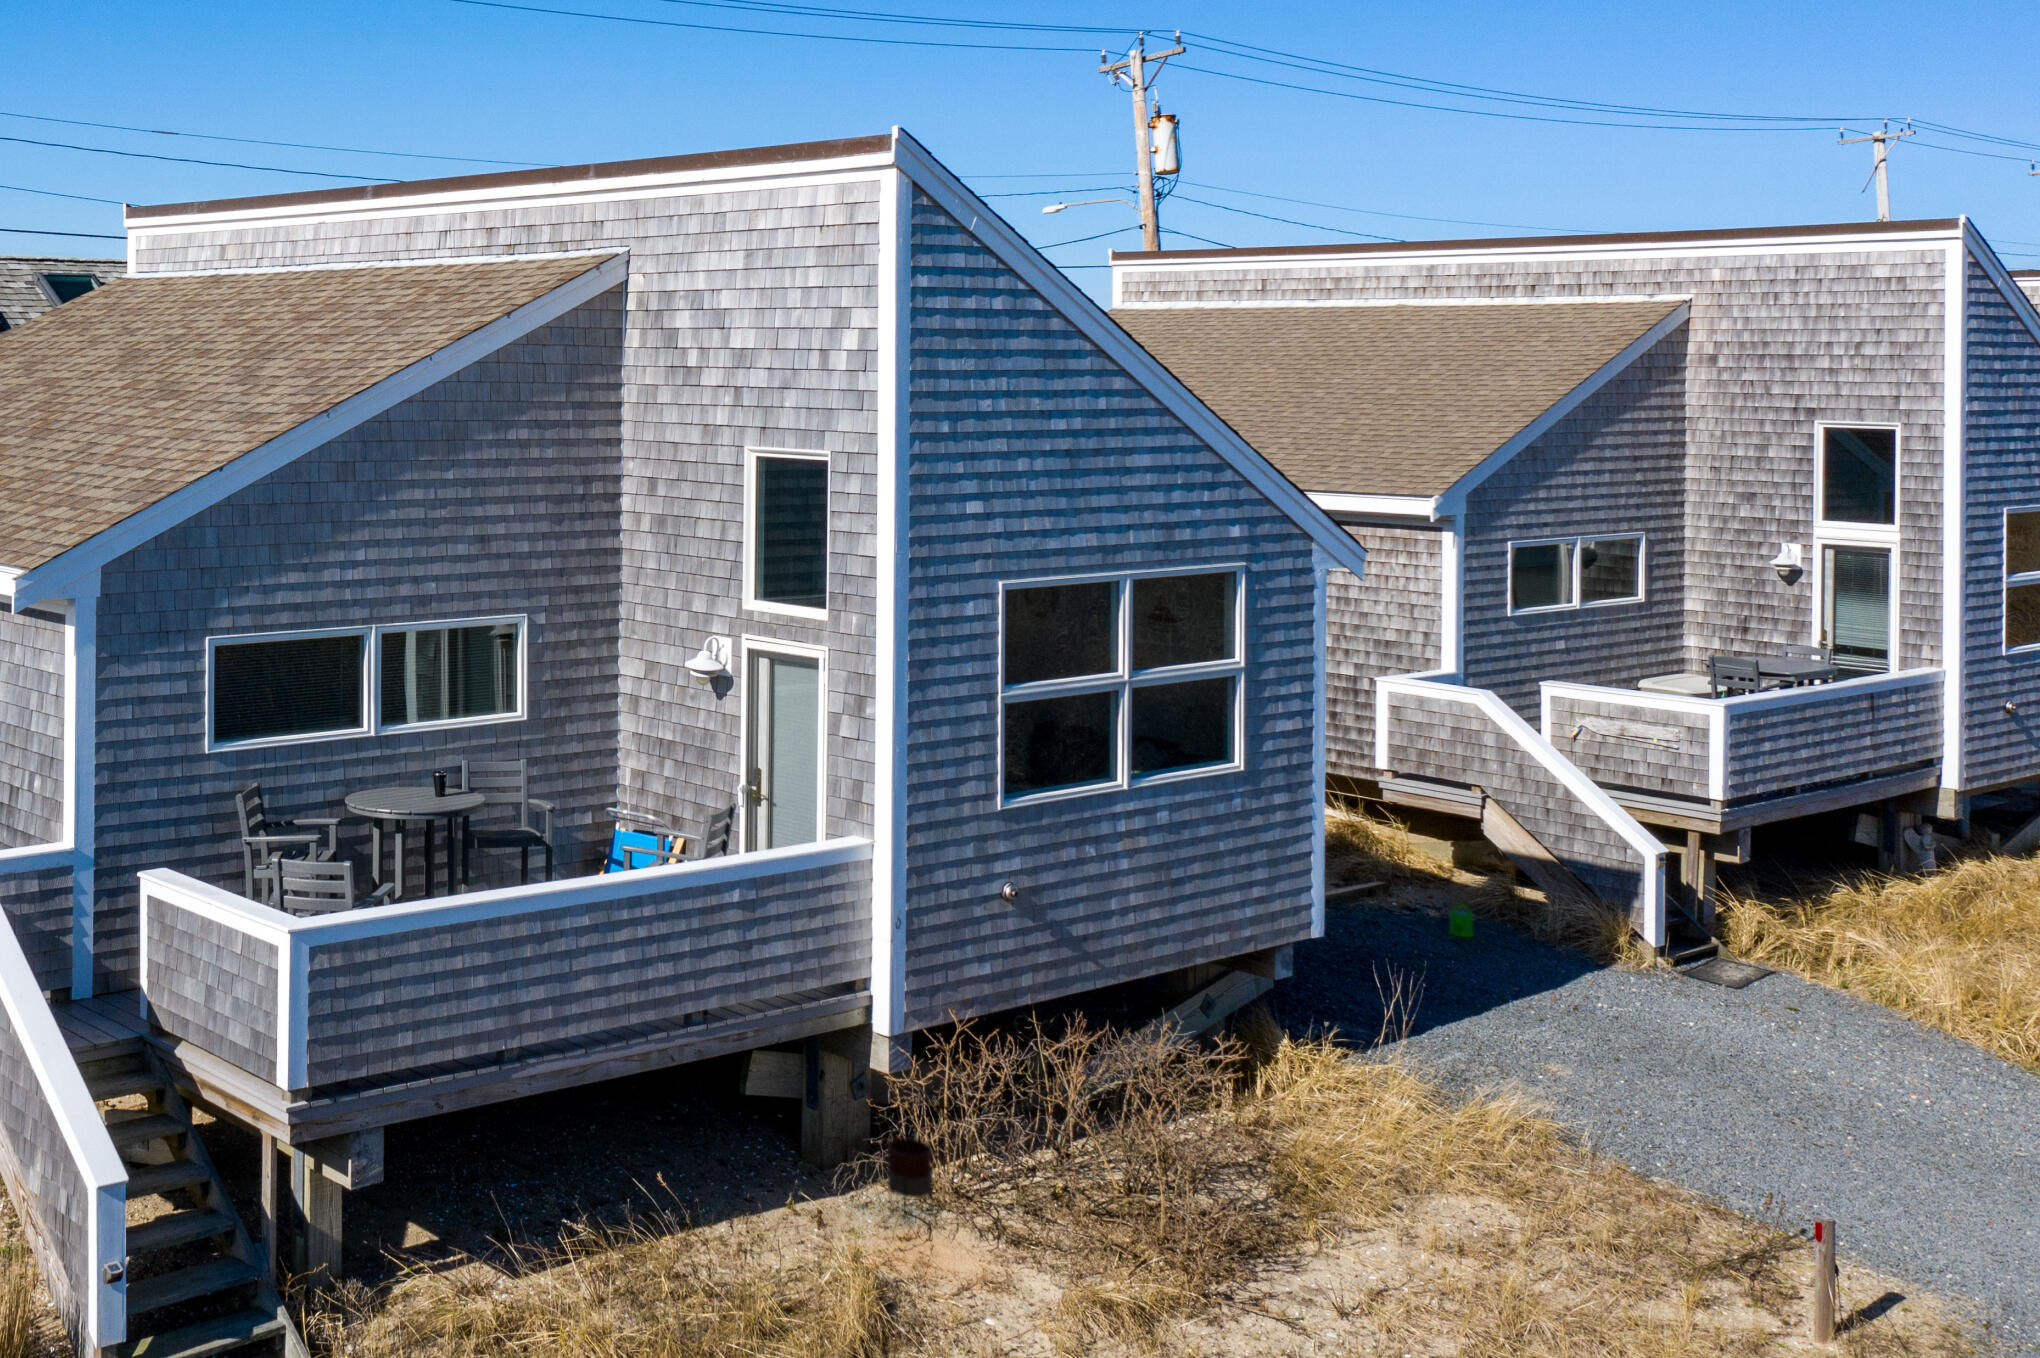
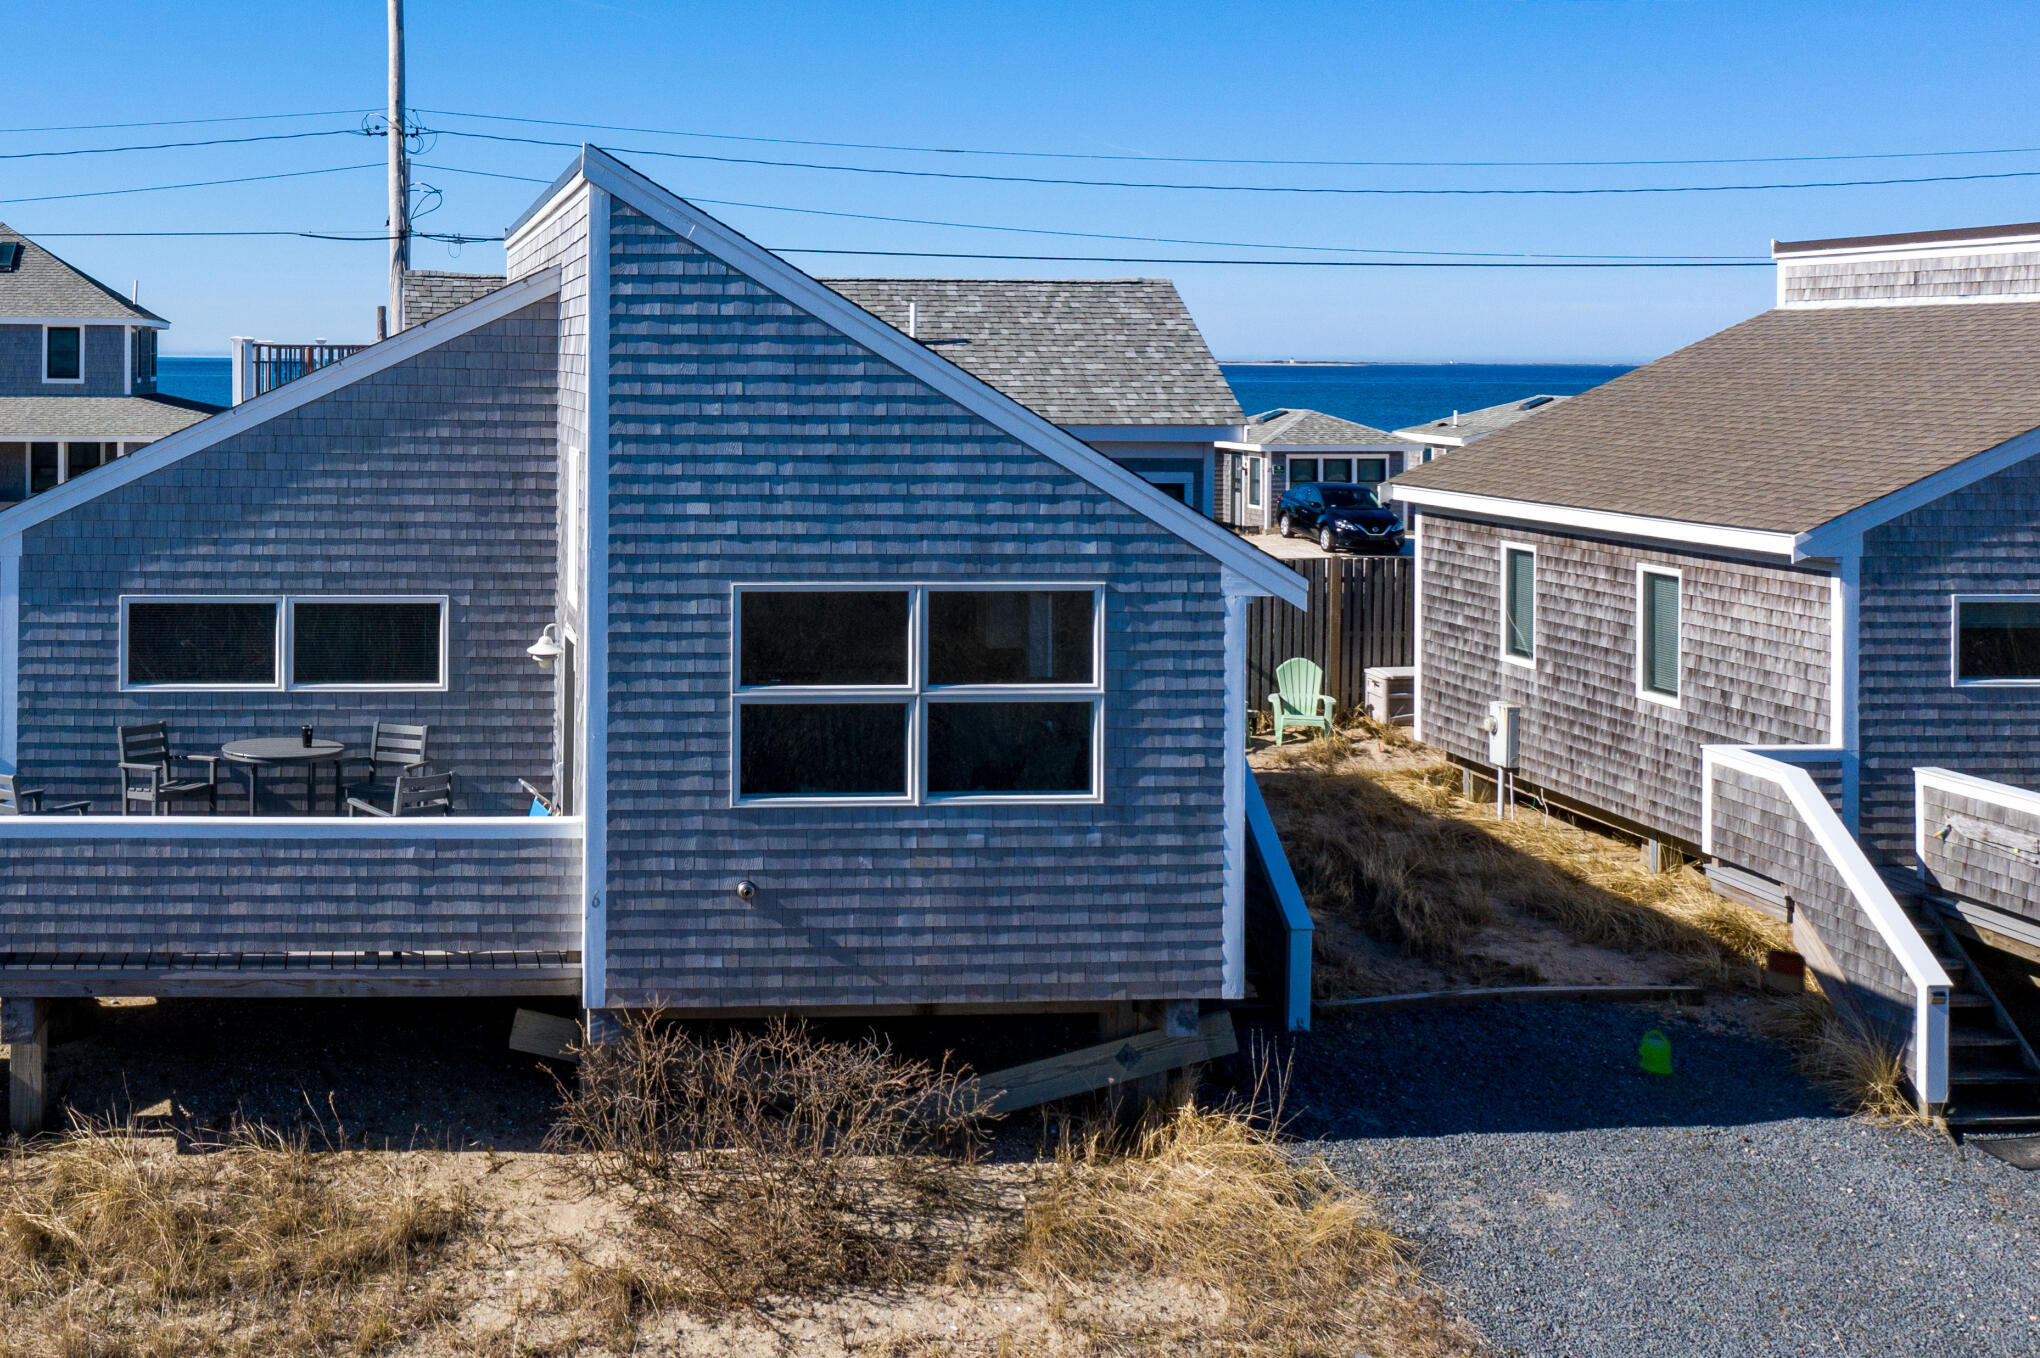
planter: present [887,1138,933,1209] -> present [1764,949,1806,993]

